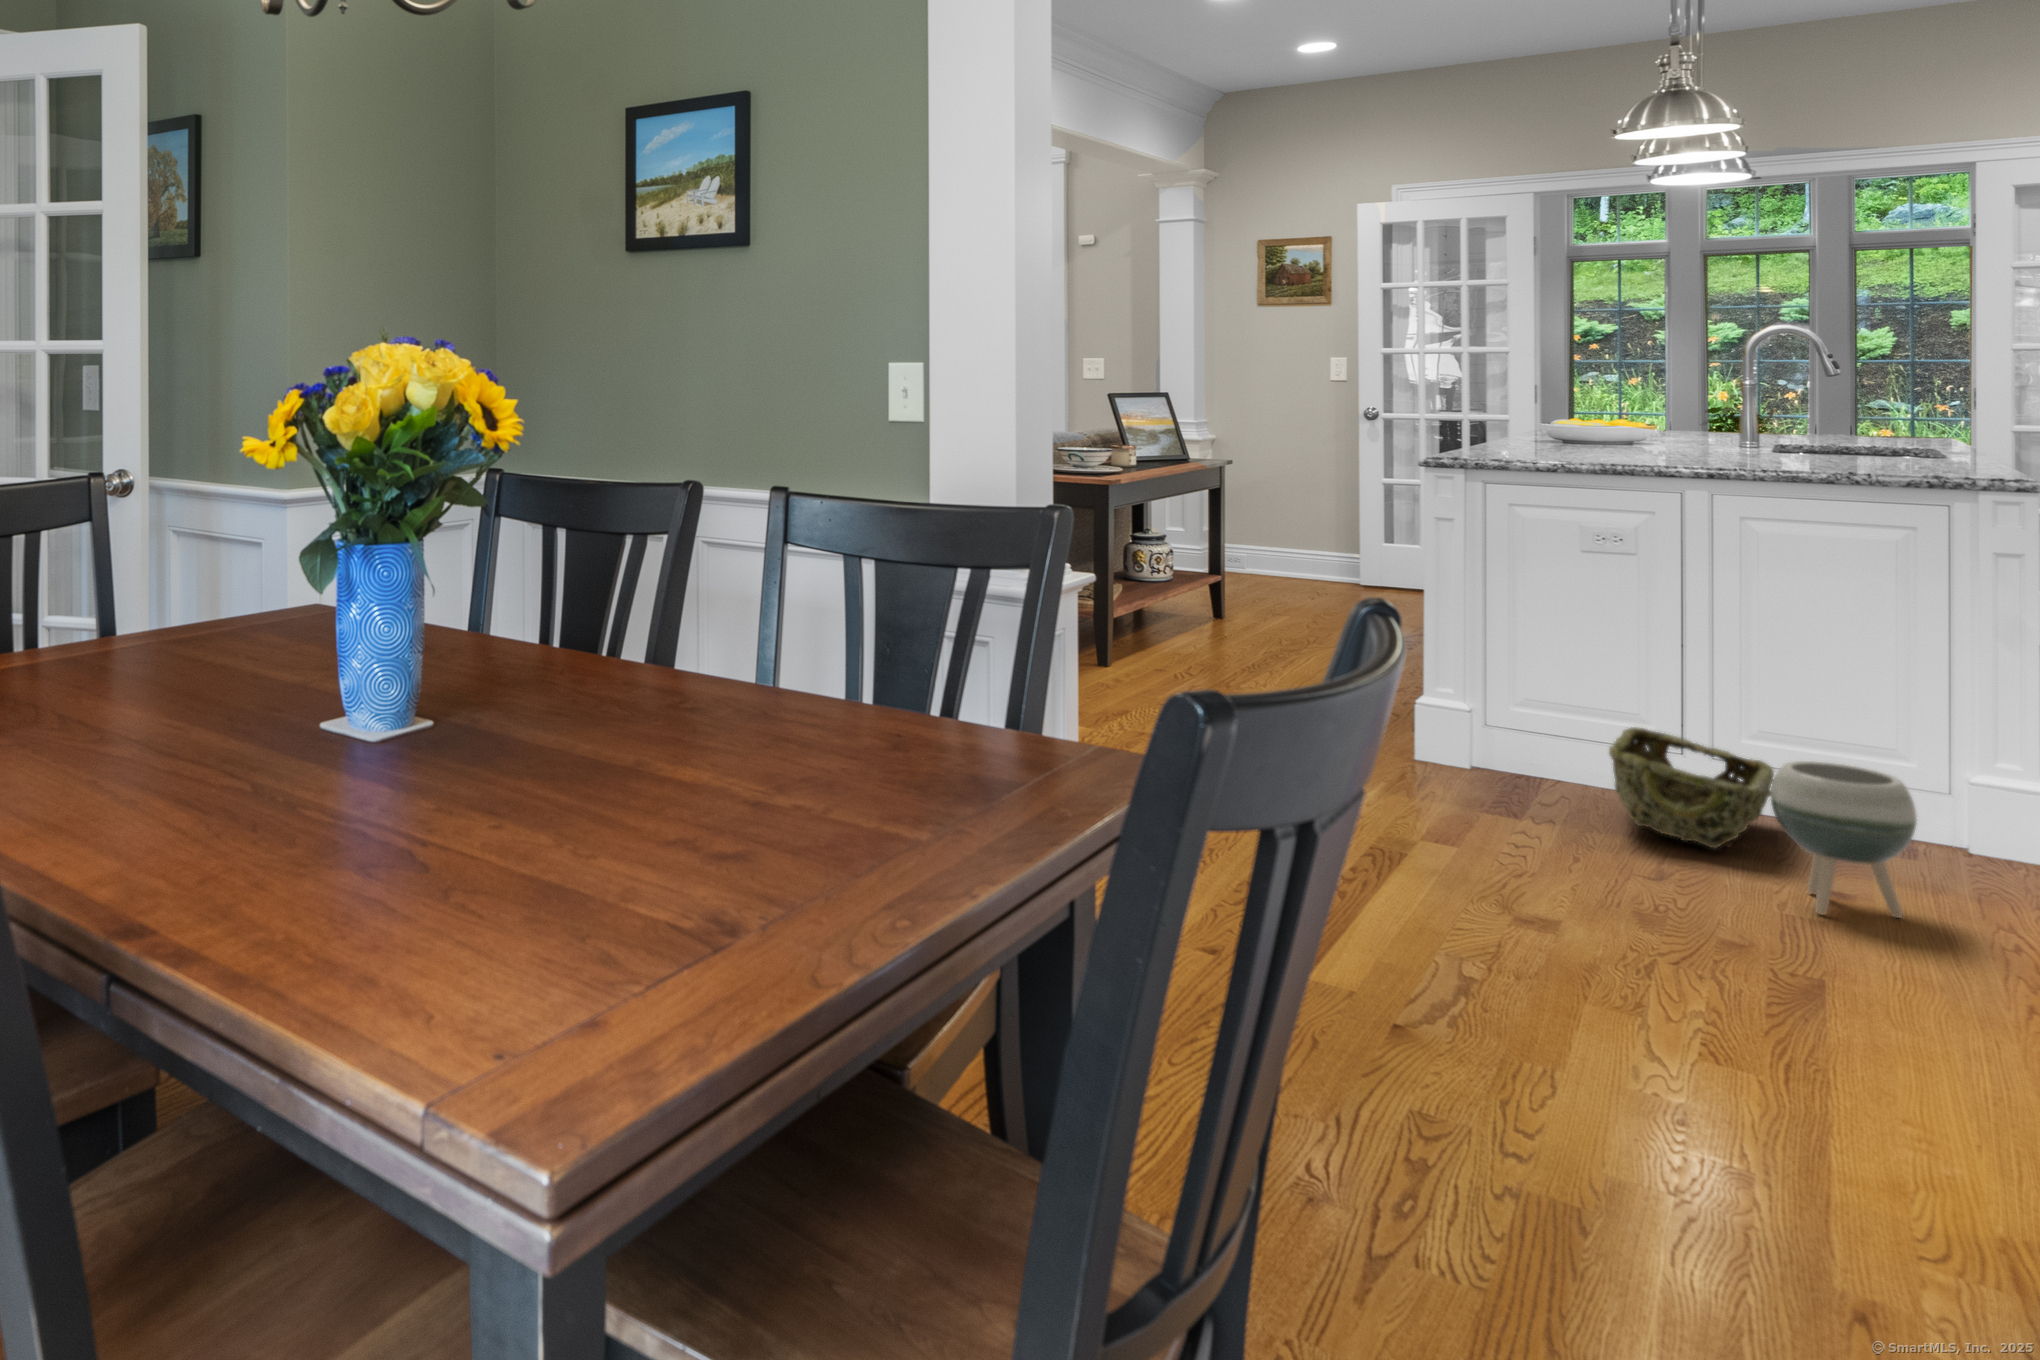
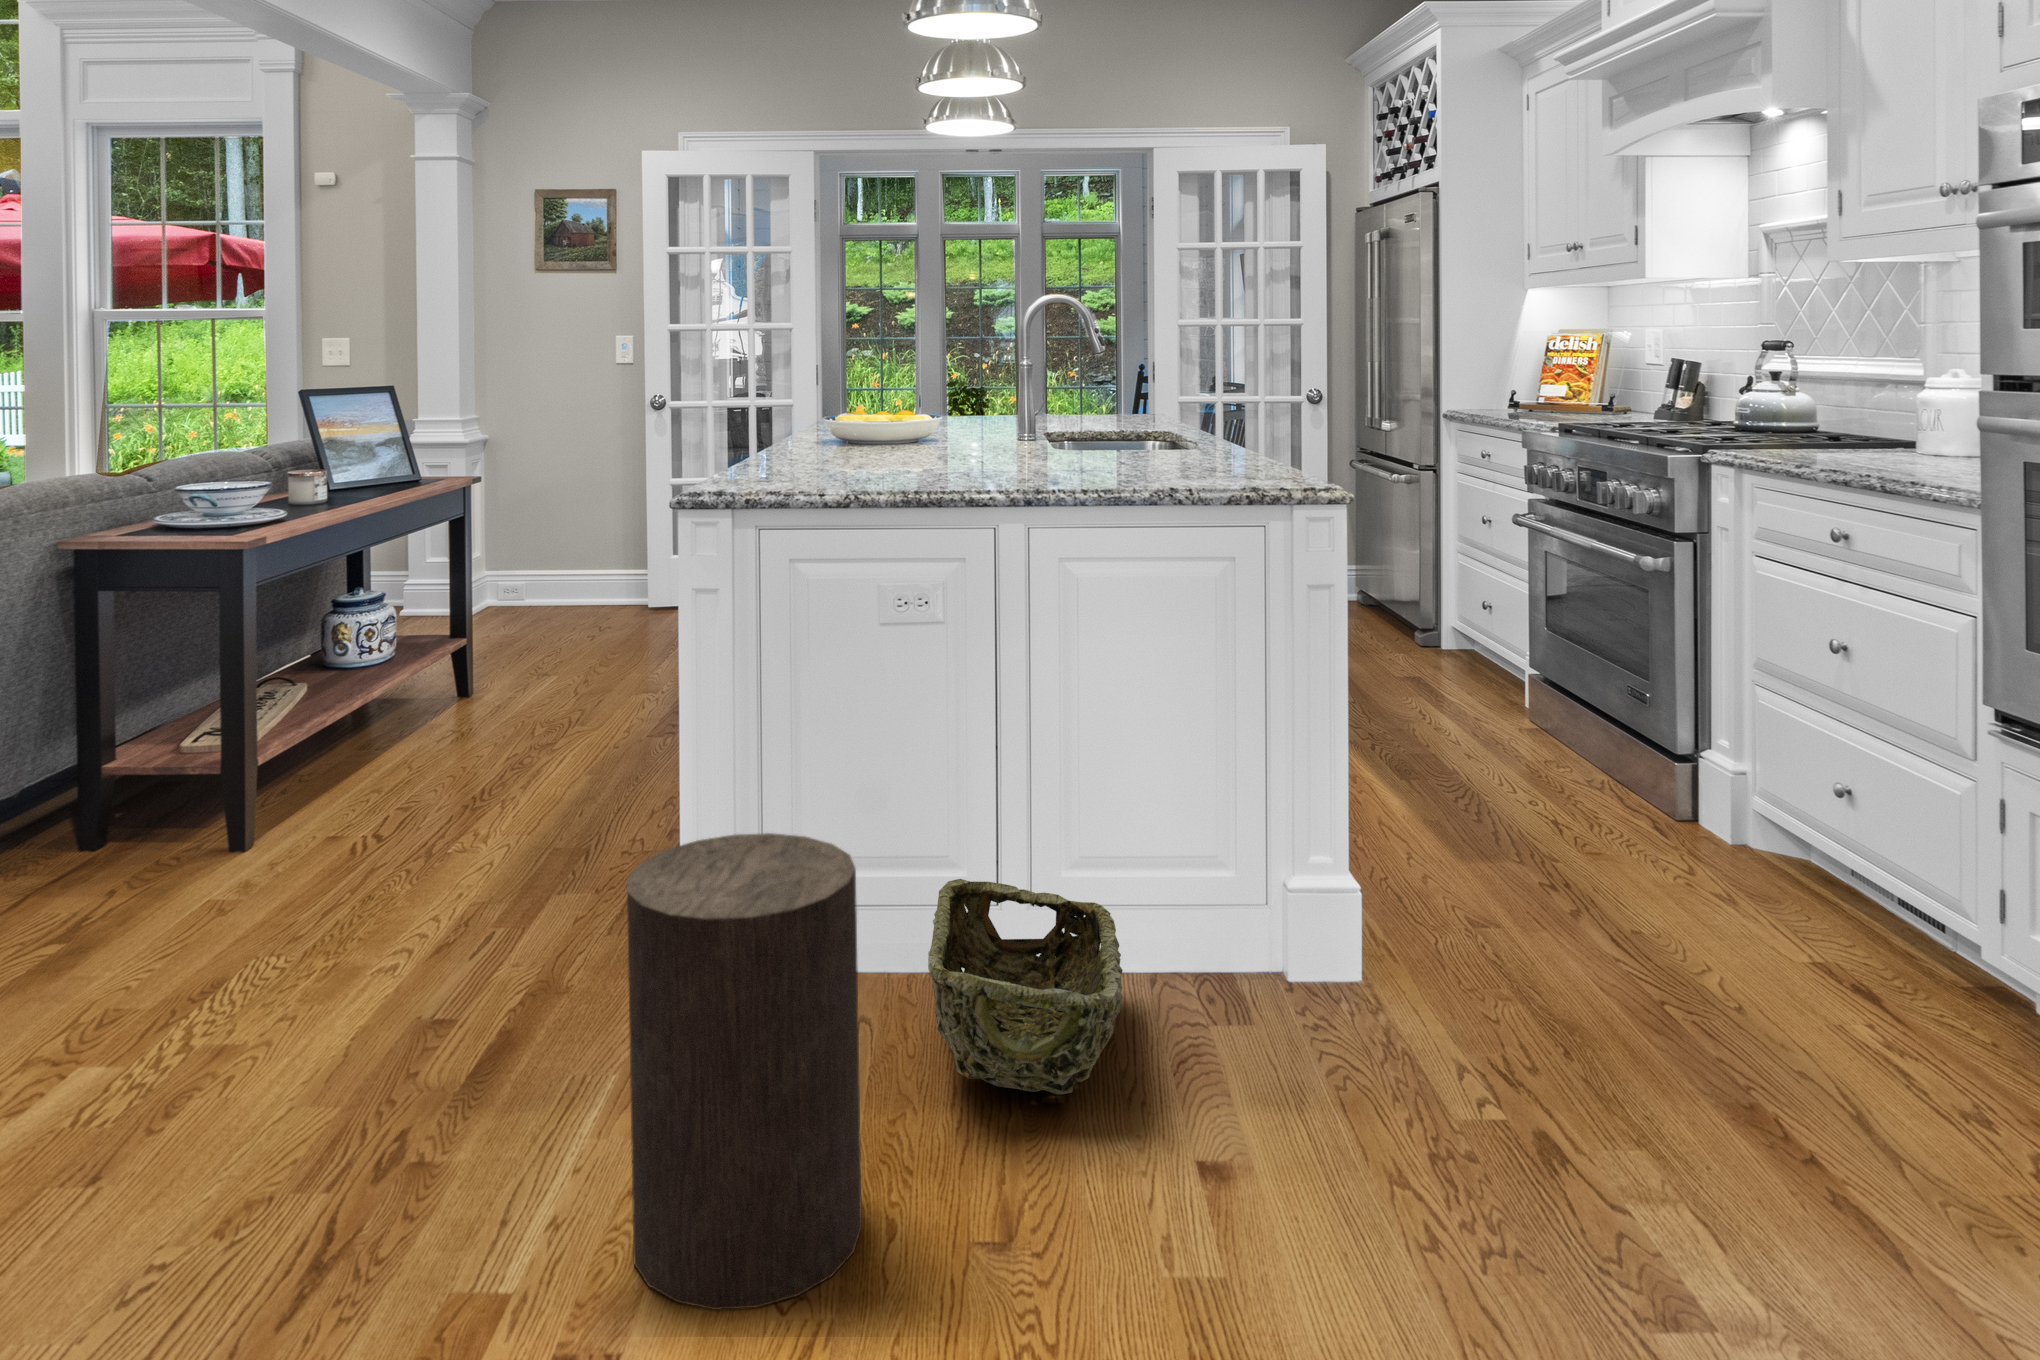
stool: none [1407,642,1555,868] -> present [627,833,862,1310]
planter: present [1771,761,1917,918] -> none [1154,958,1332,1246]

